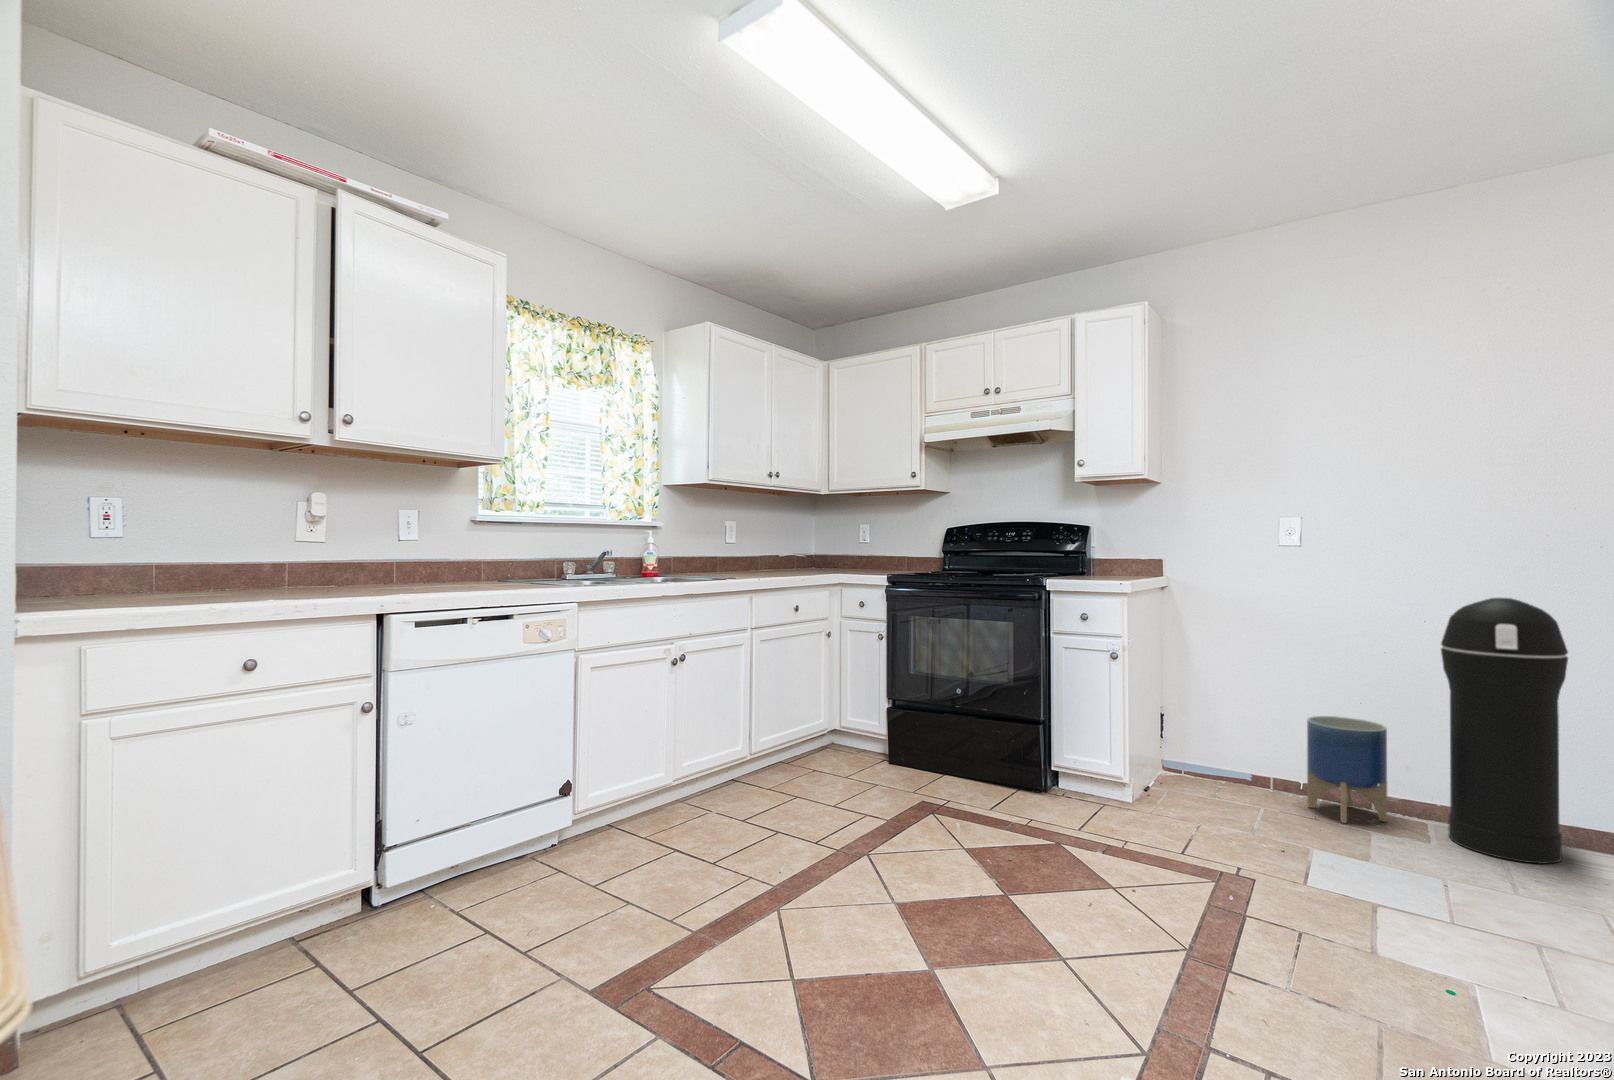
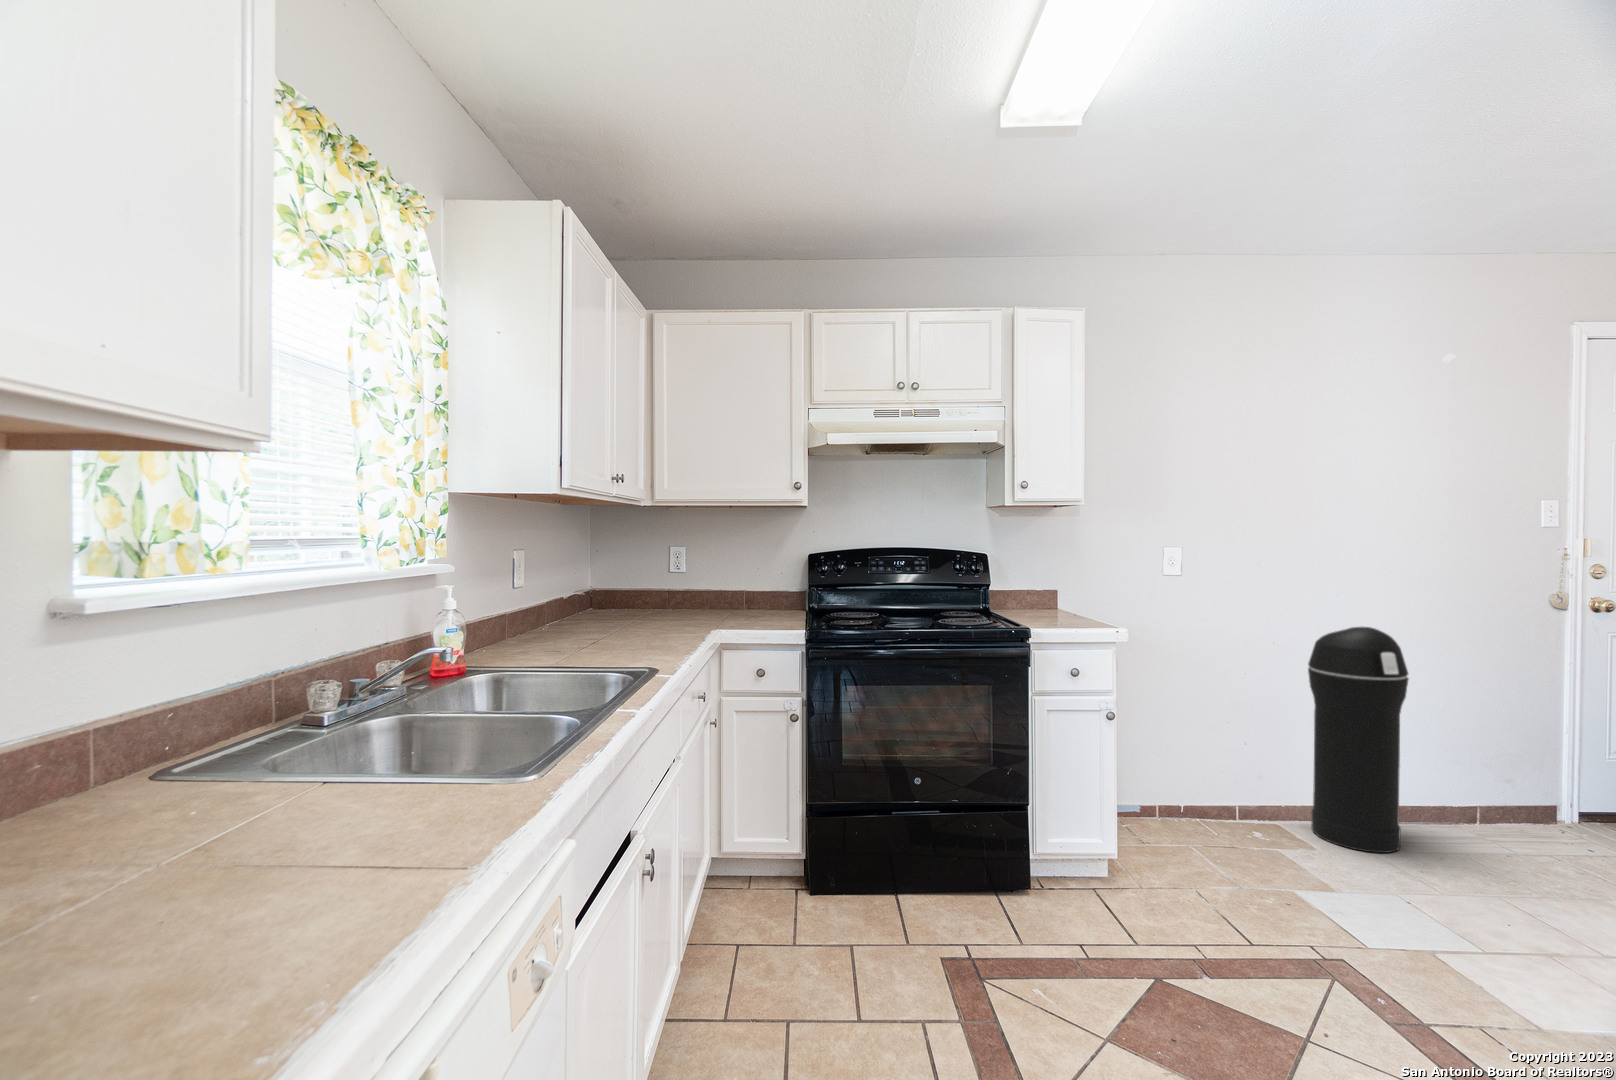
planter: present [1307,716,1387,823] -> none [1205,738,1276,844]

